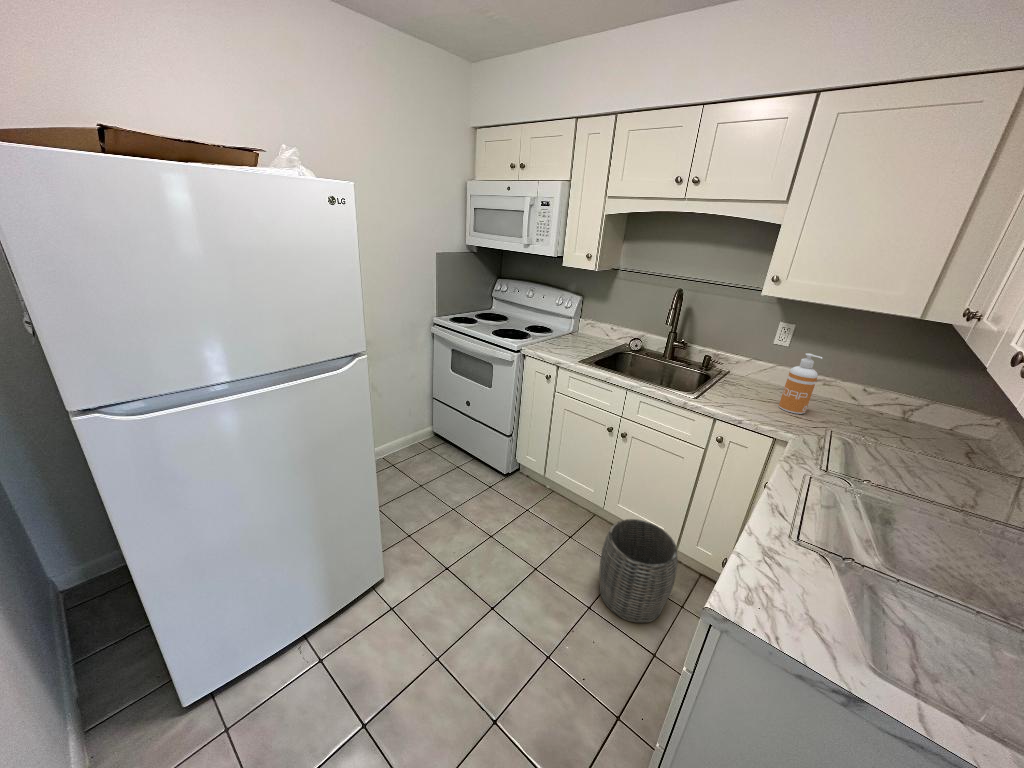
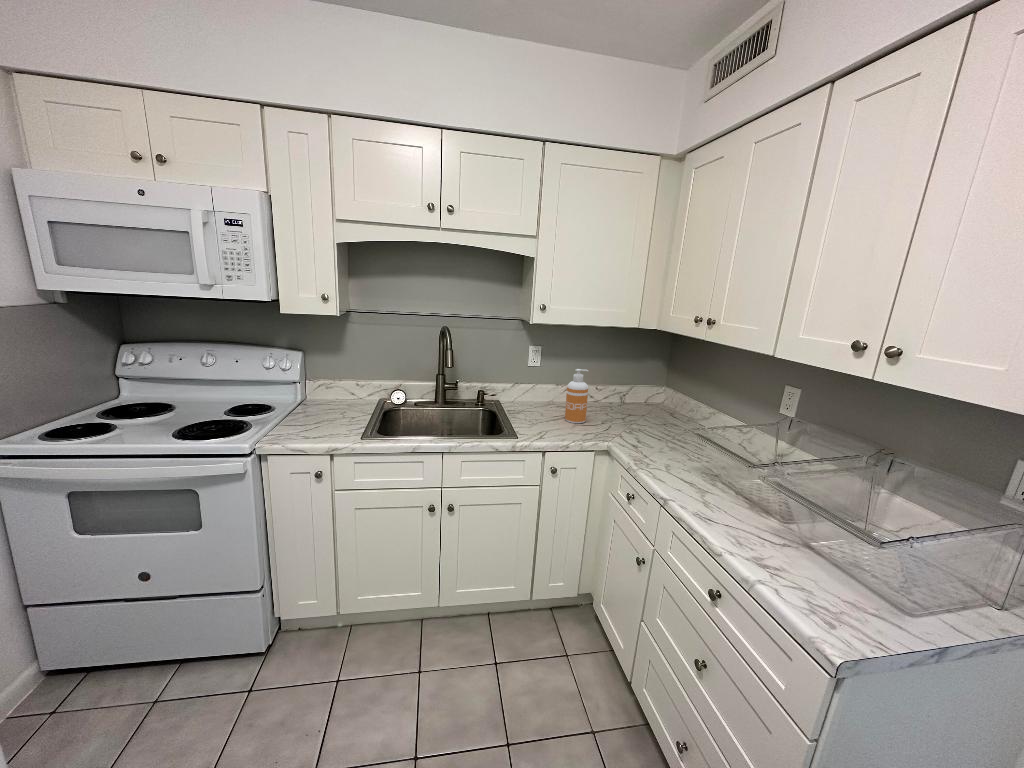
woven basket: present [600,519,678,623] -> none [484,589,569,722]

